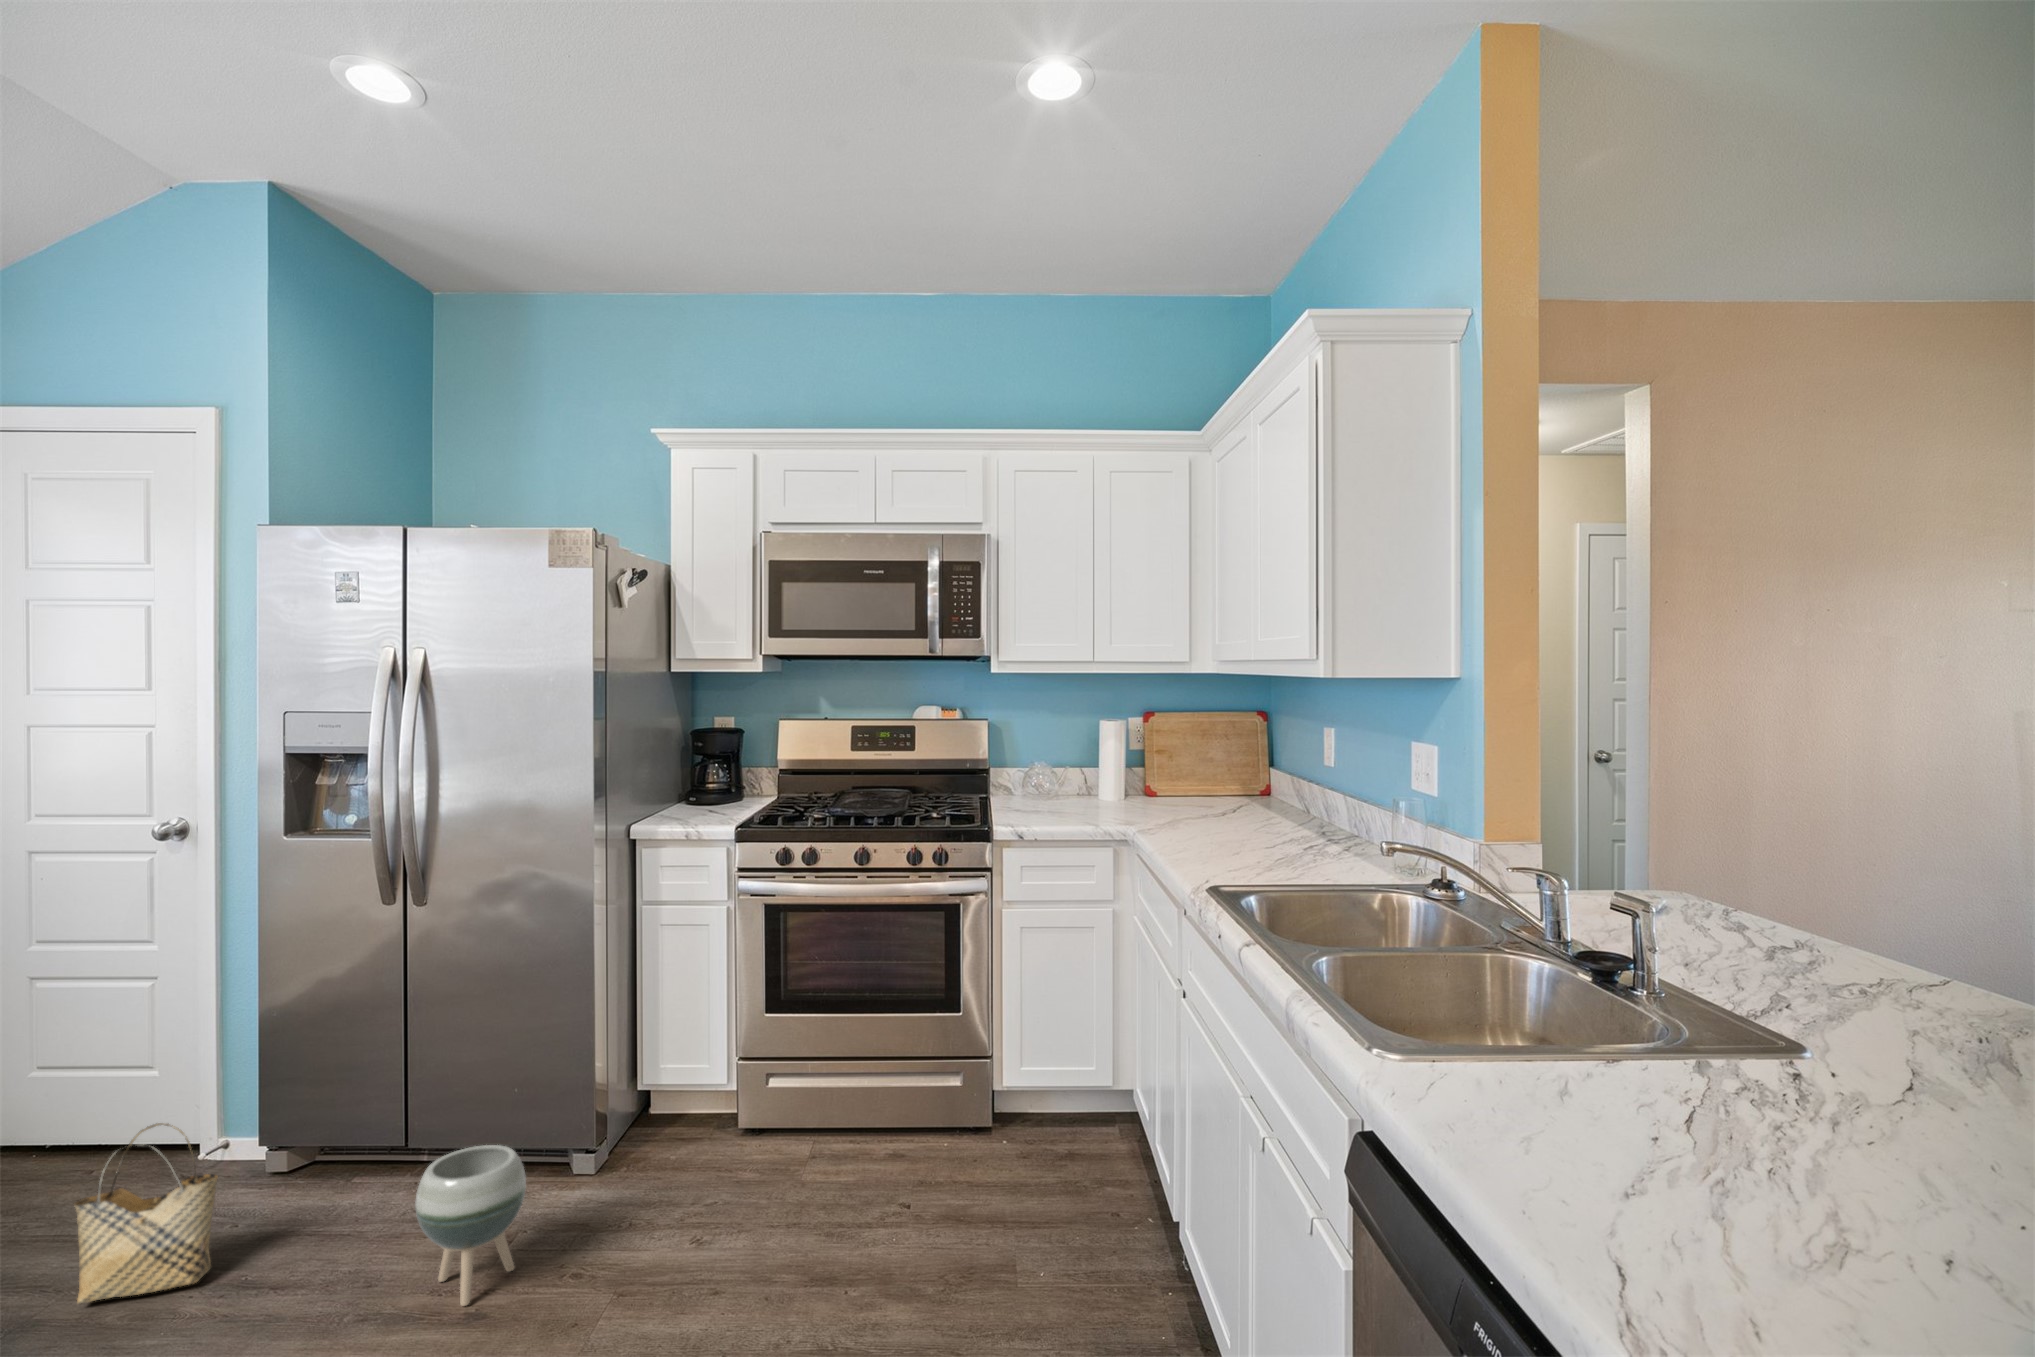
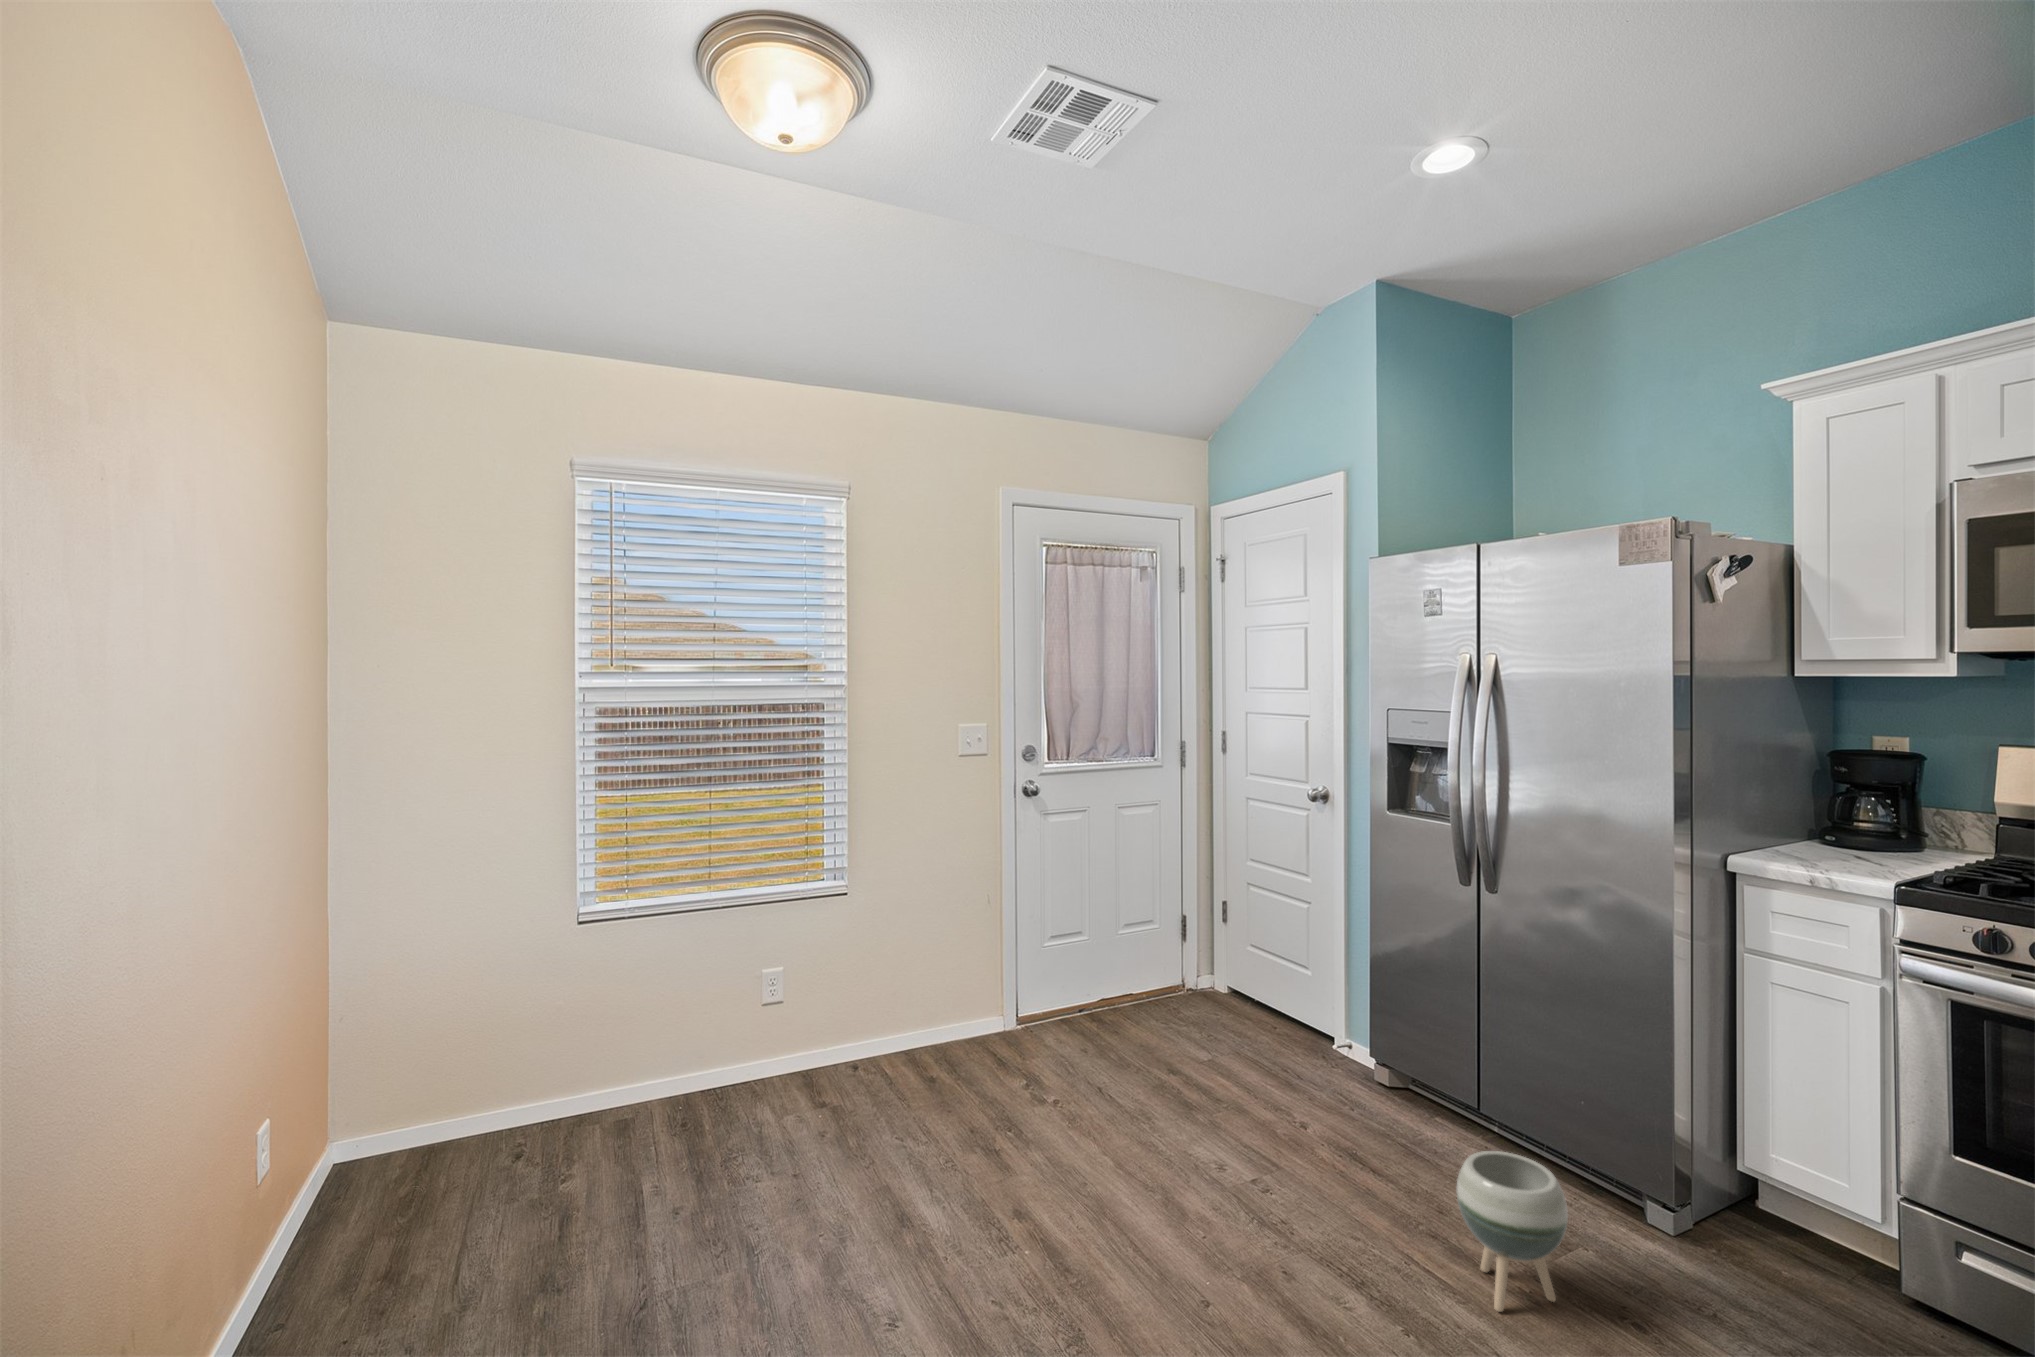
woven basket: present [74,1123,218,1304] -> none [1237,1023,1323,1159]

